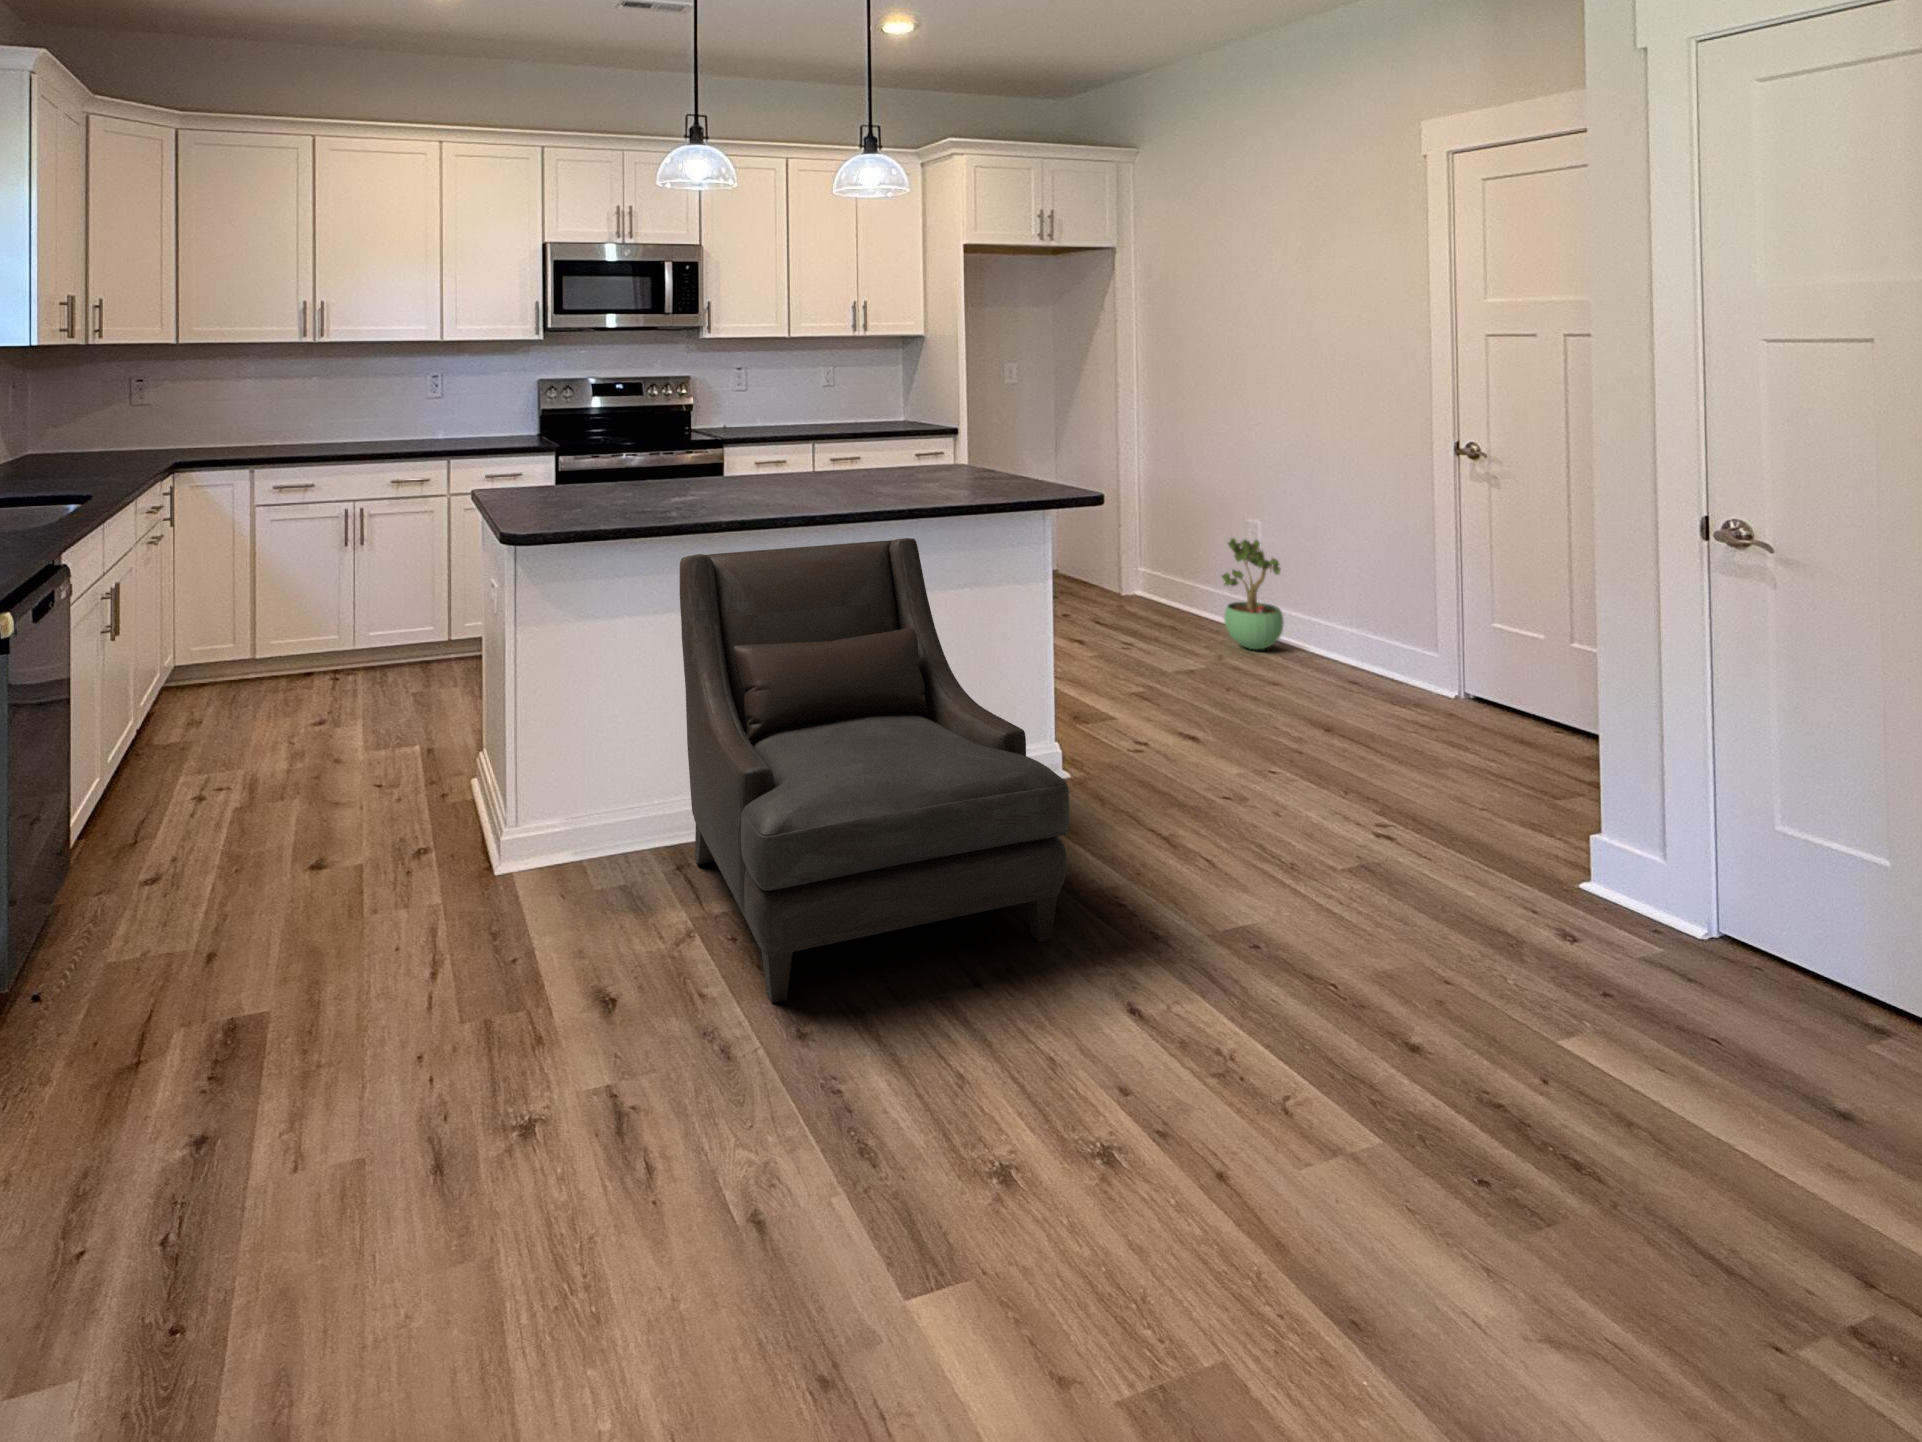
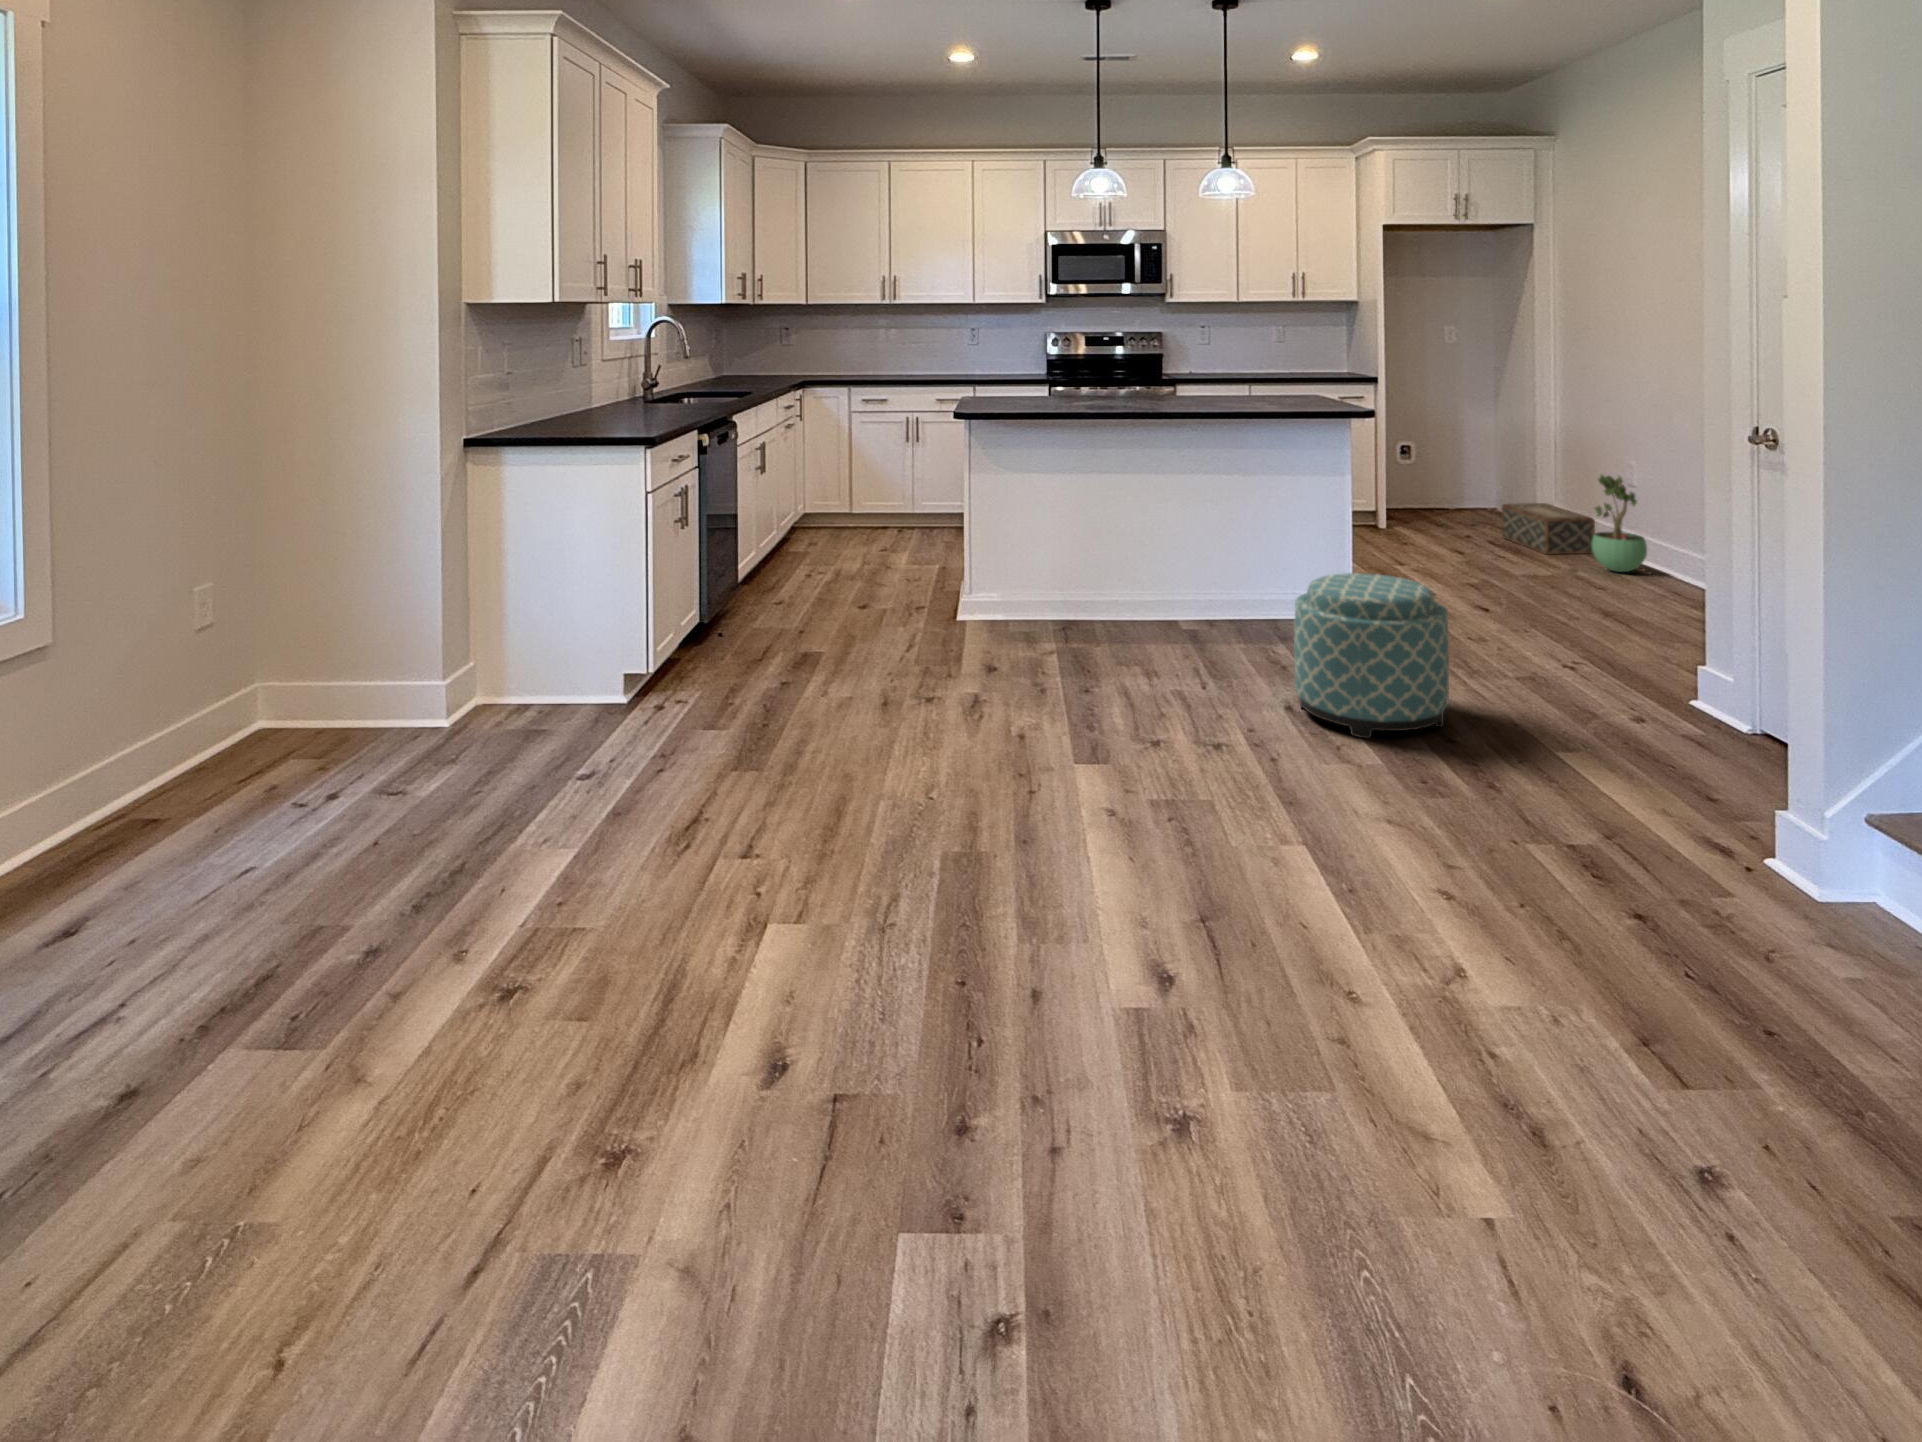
armchair: present [680,538,1069,1003] -> none [1064,434,1277,680]
woven basket: none [1094,564,1204,629] -> present [1502,503,1595,555]
ottoman: none [1138,767,1383,1072] -> present [1294,573,1449,738]

